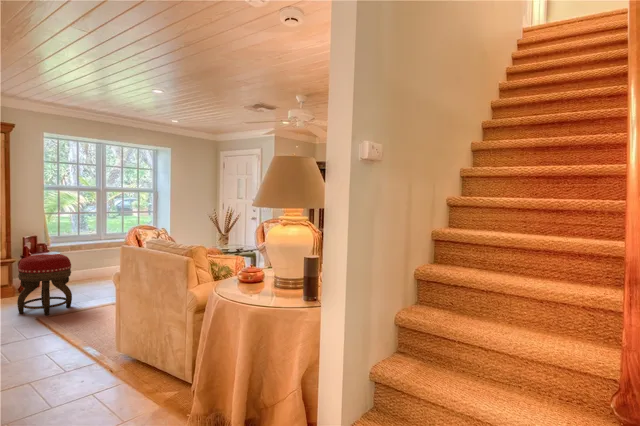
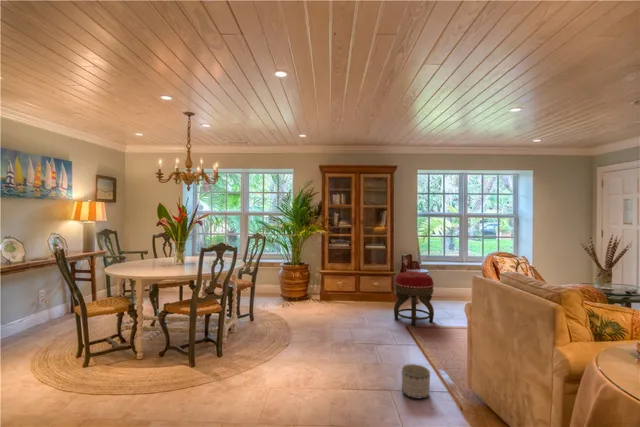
planter: none [46,344,81,377] -> present [402,364,430,399]

